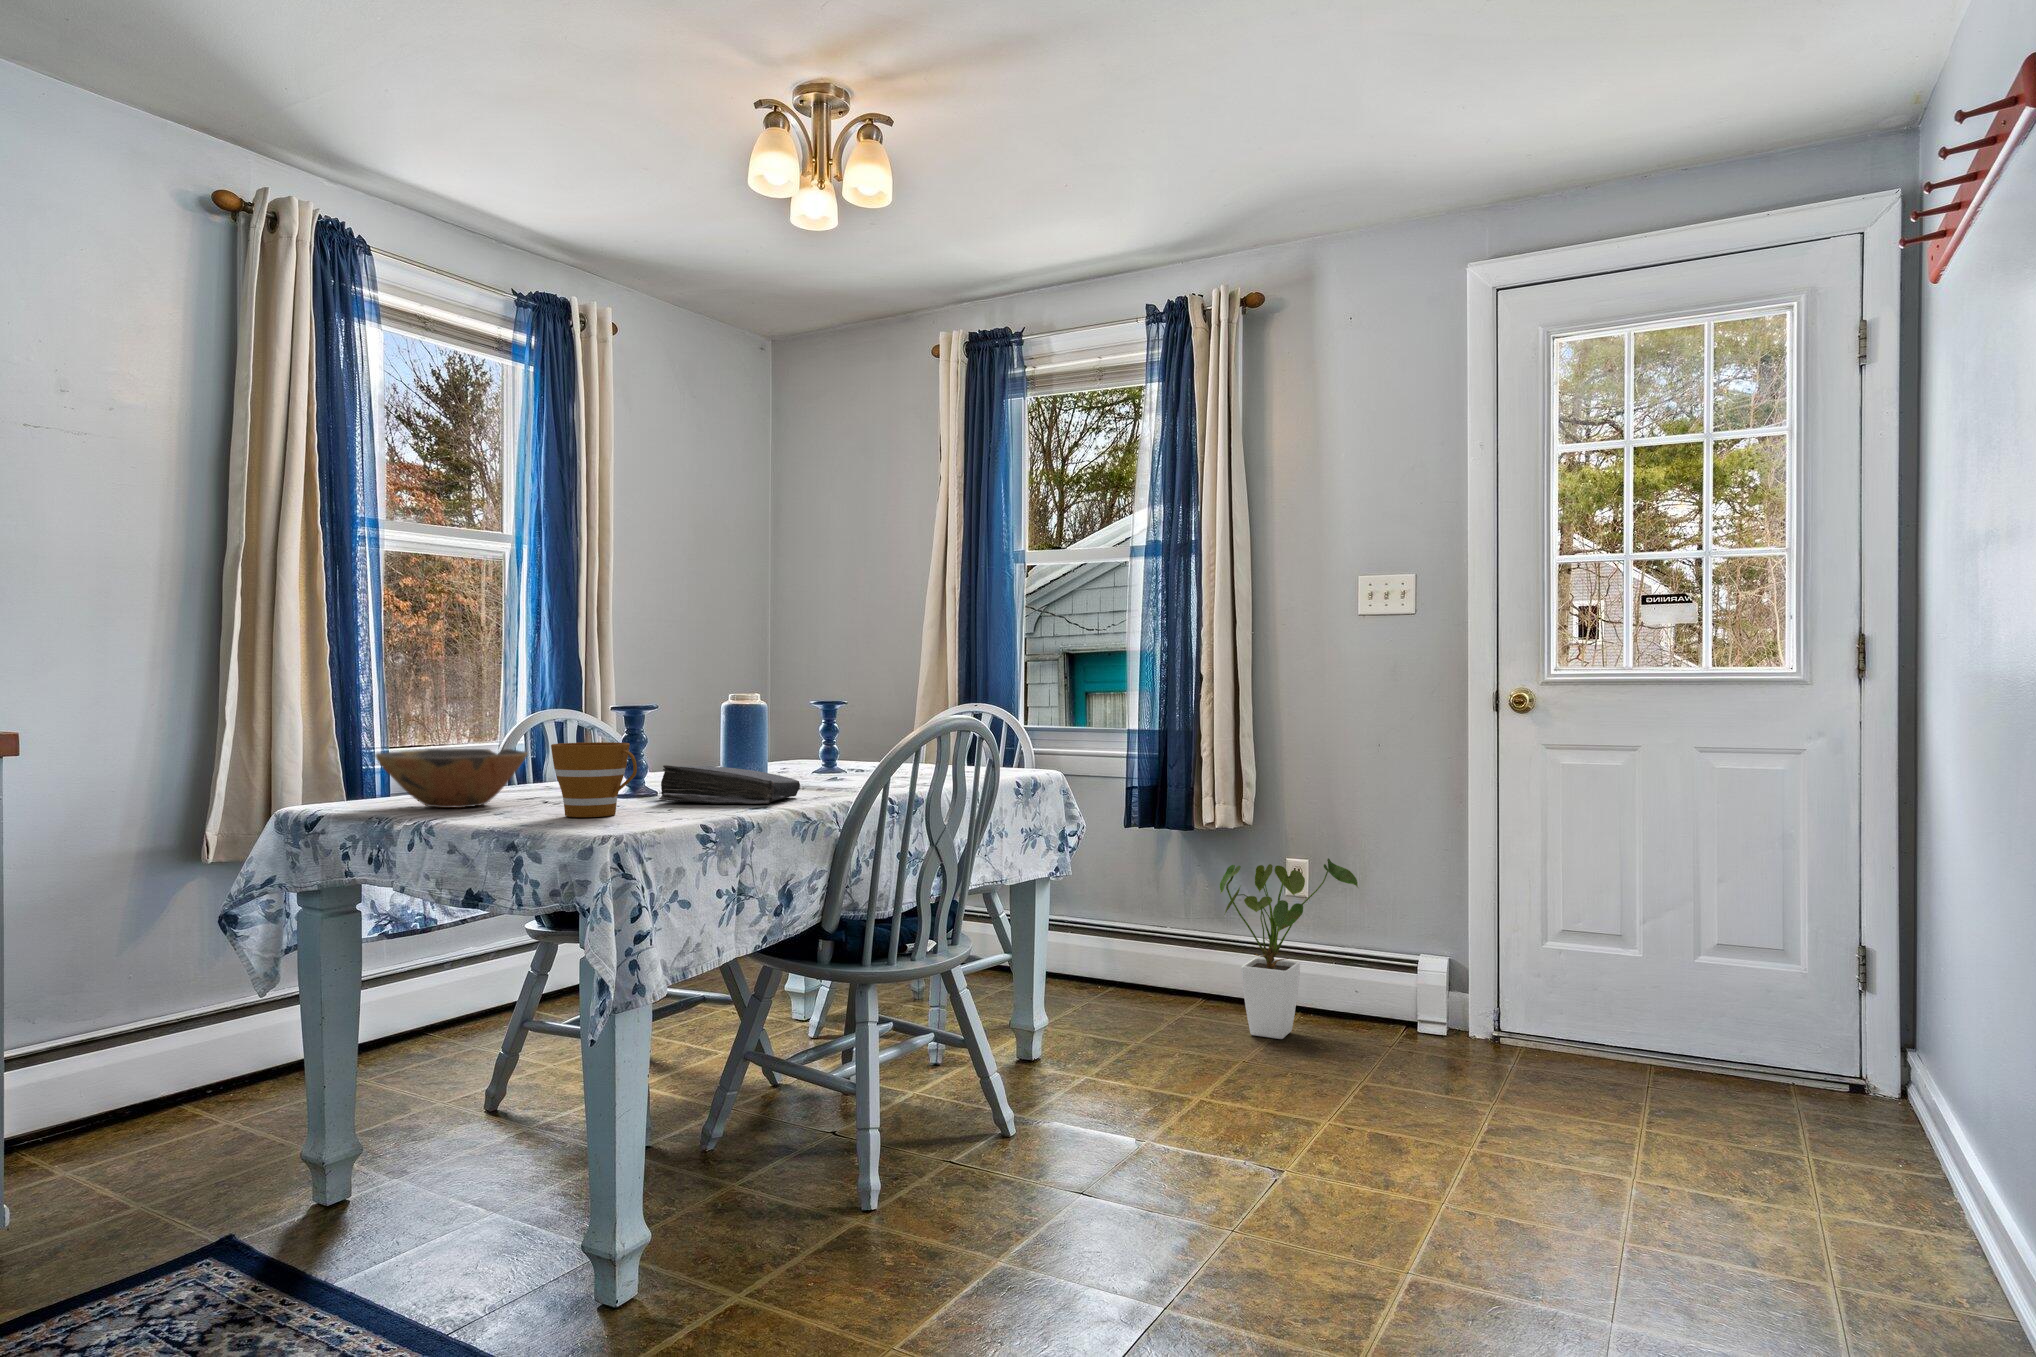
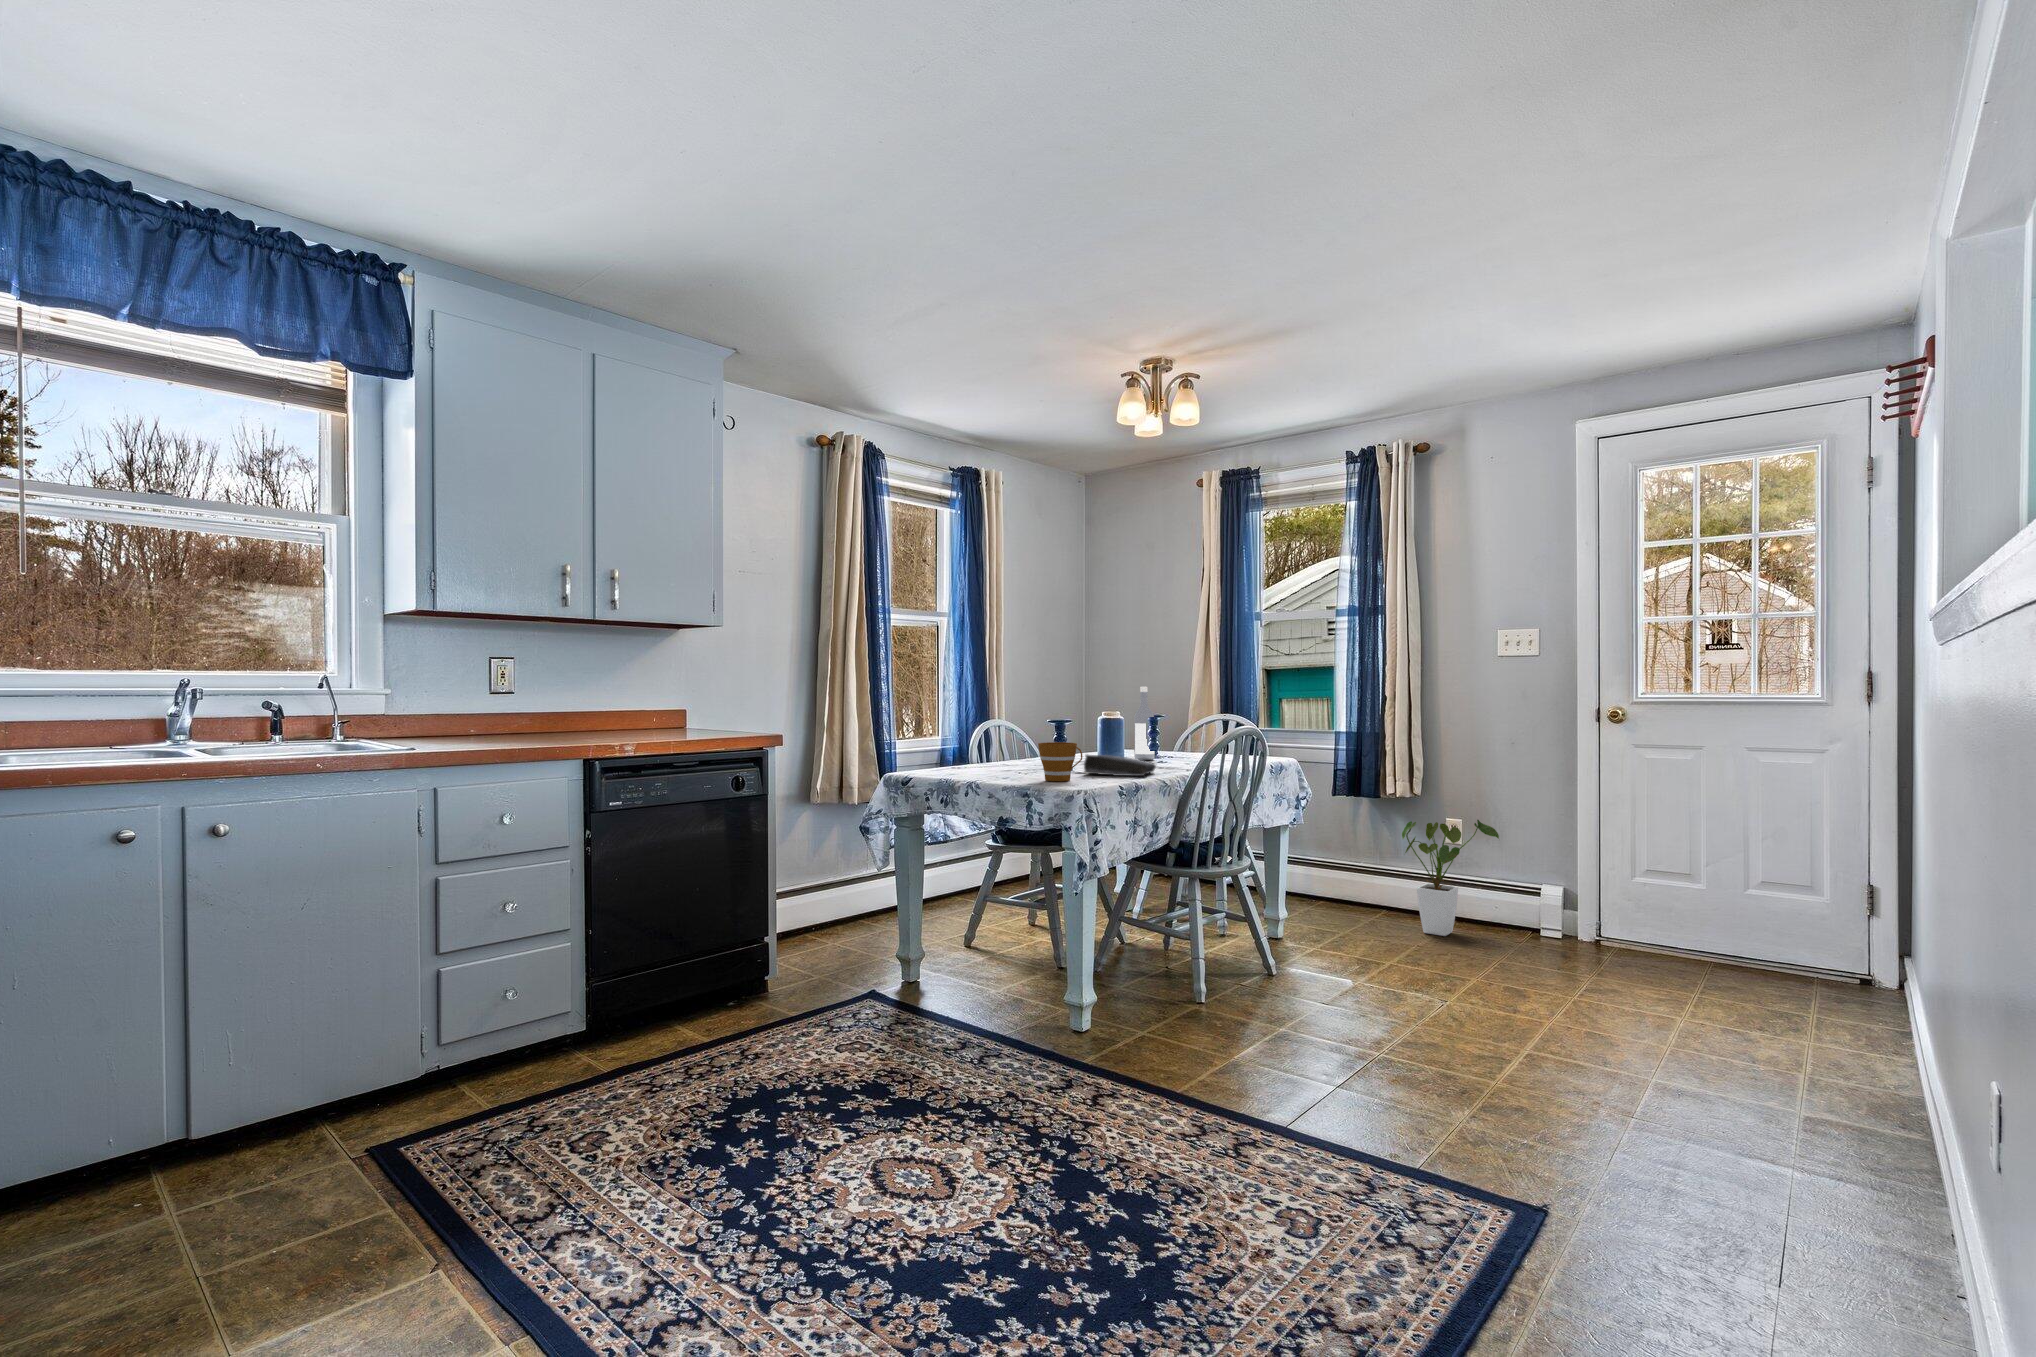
wine bottle: none [794,652,828,775] -> present [1134,687,1155,760]
bowl: present [376,749,528,808] -> none [941,744,1013,776]

